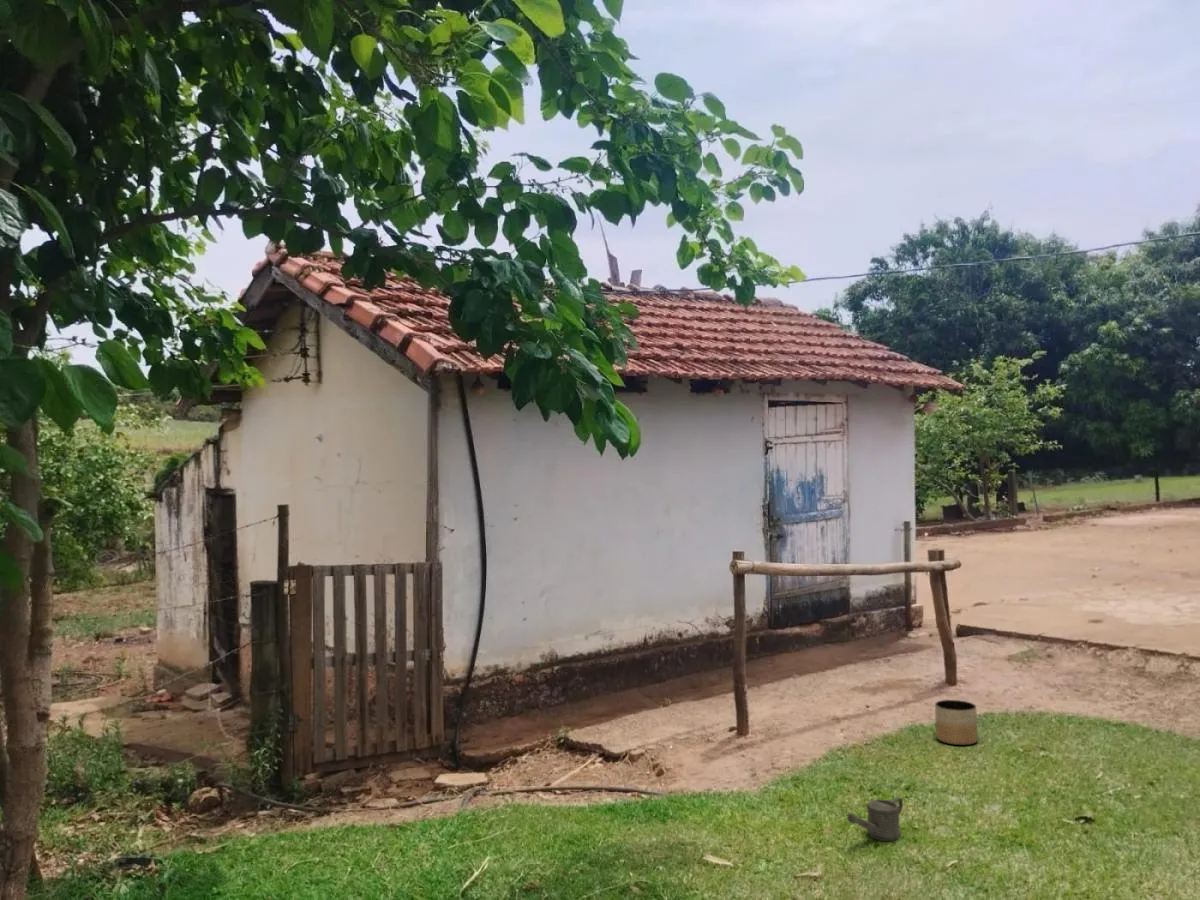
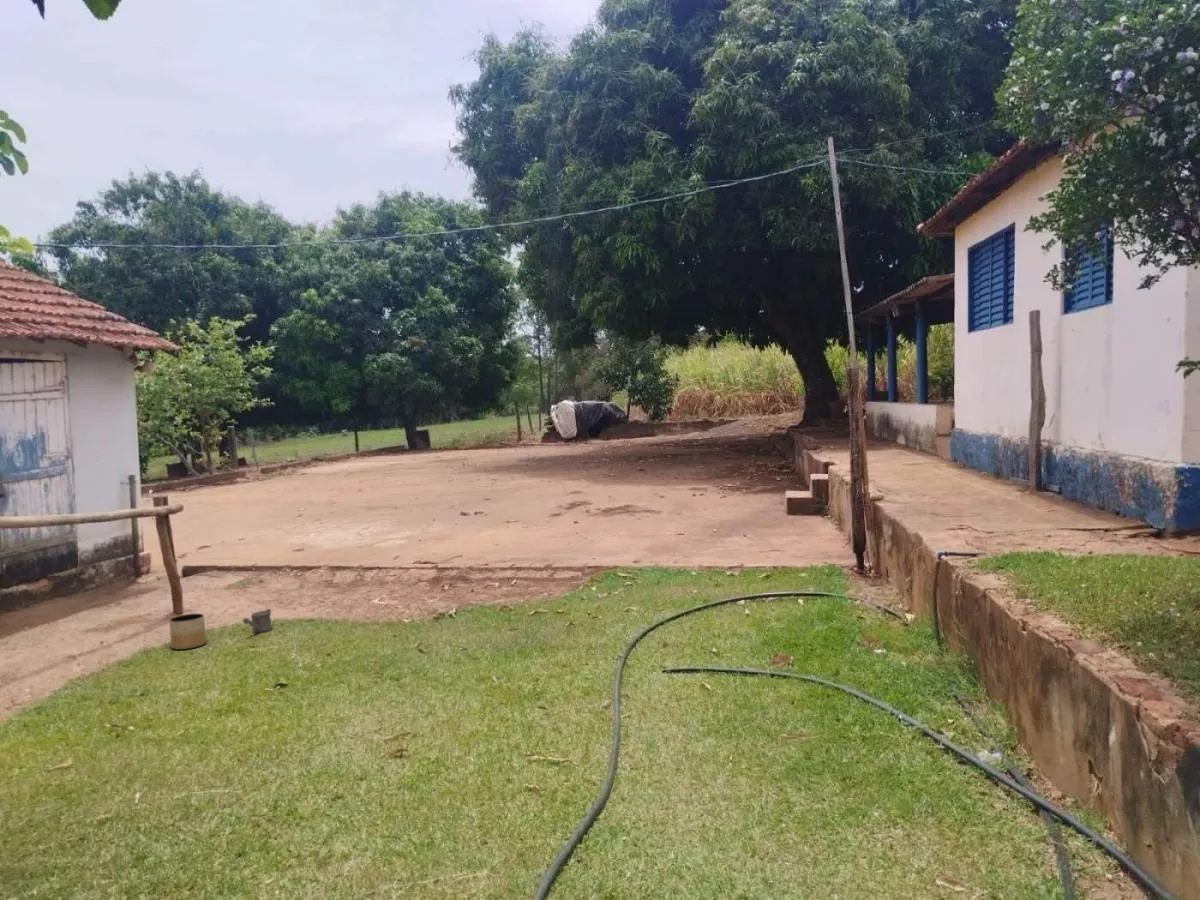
watering can: present [847,797,903,841] -> present [243,609,272,633]

